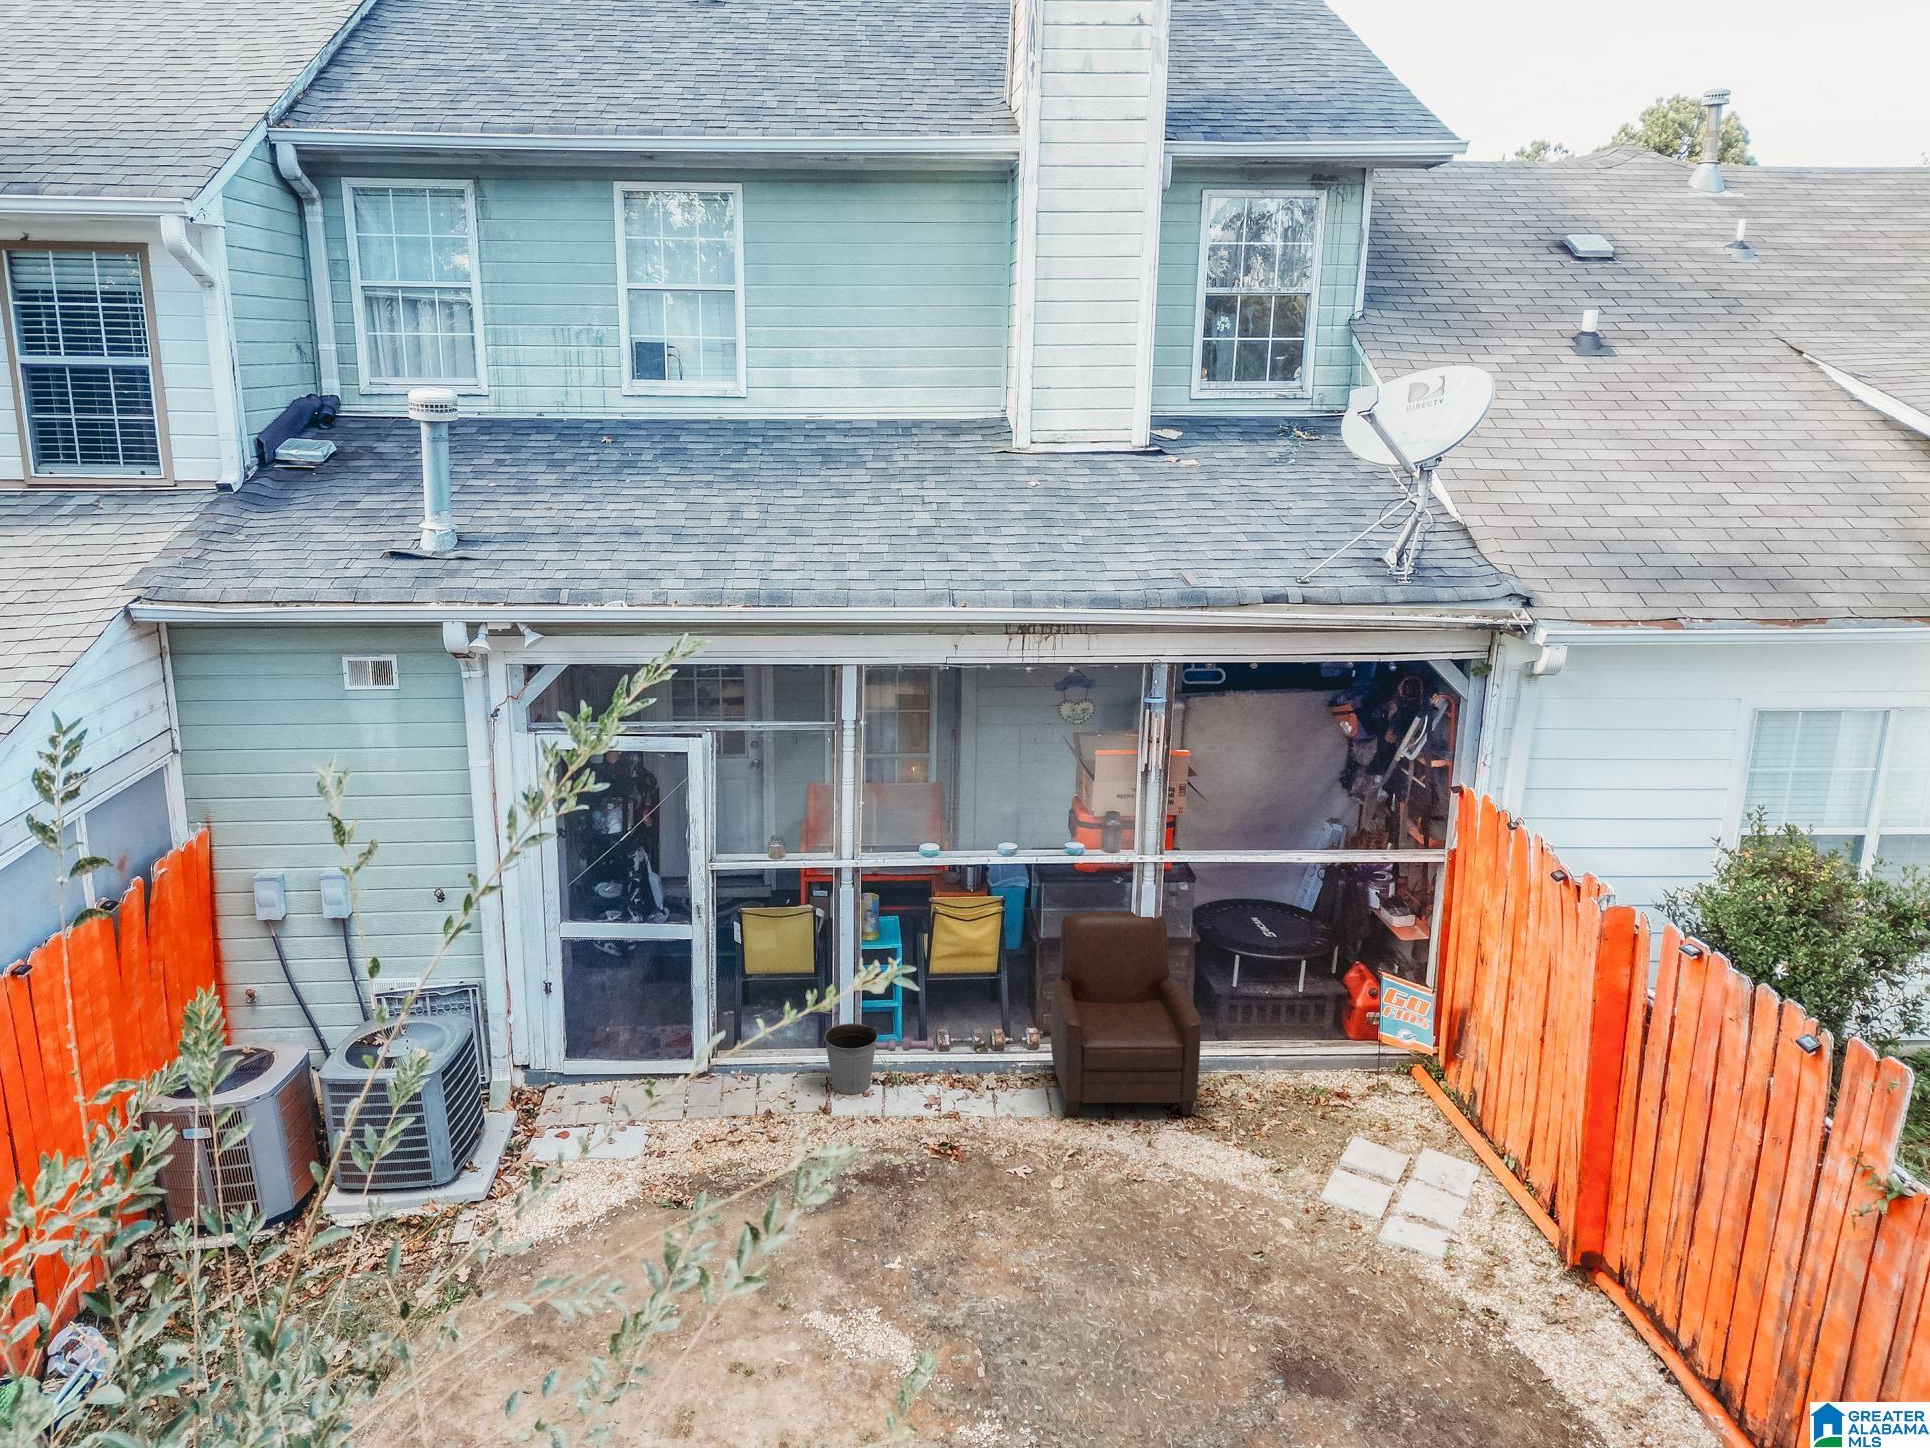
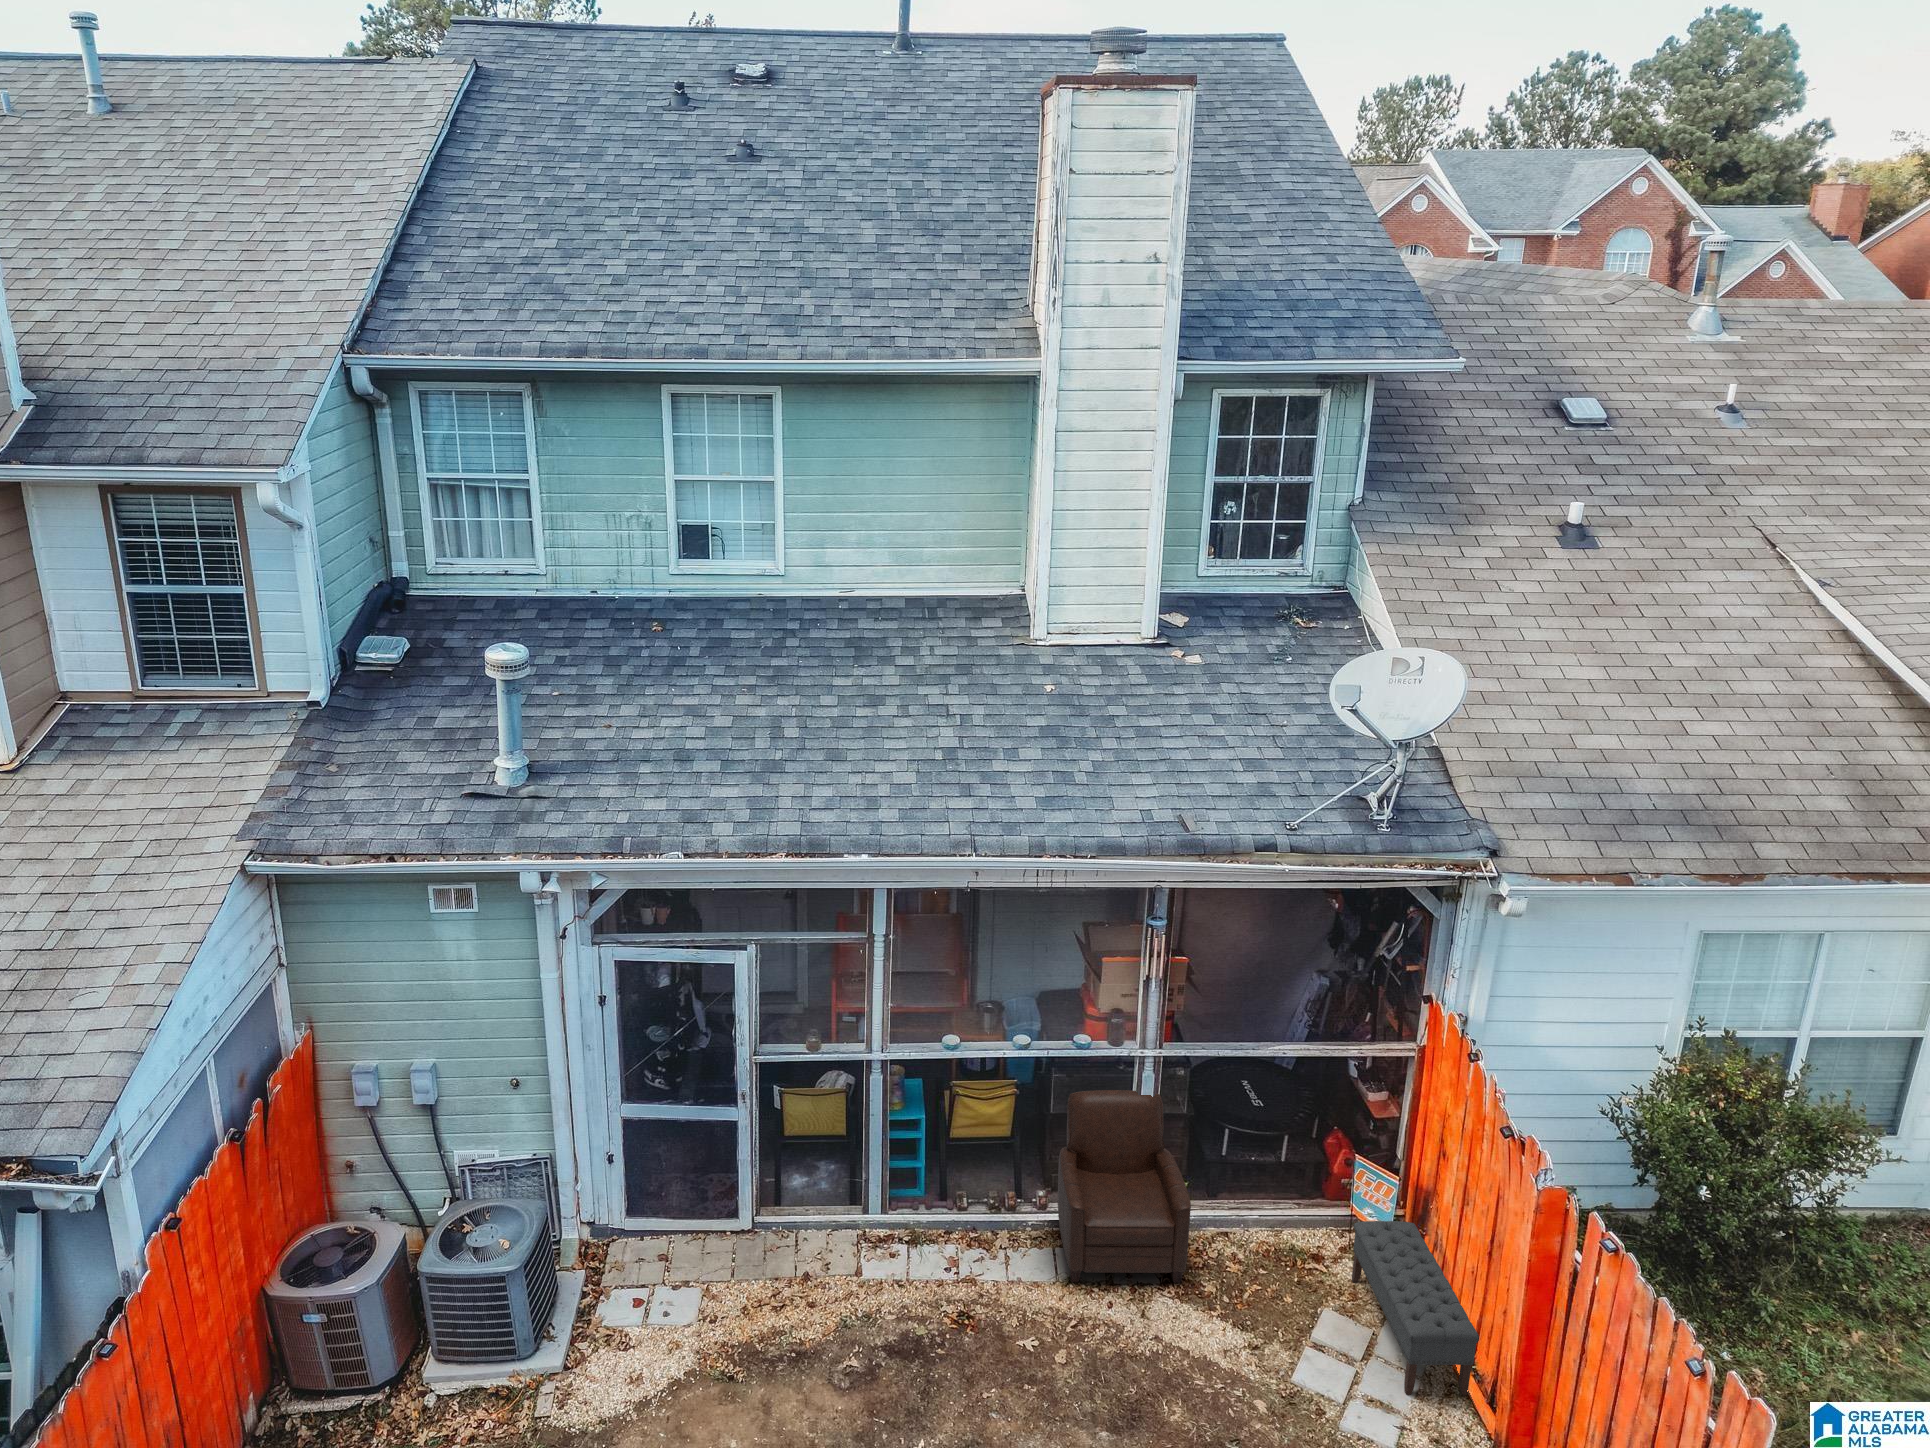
bucket: present [822,1023,878,1094] -> none [854,1189,903,1256]
bench: none [1382,1041,1536,1212] -> present [1352,1221,1479,1396]

